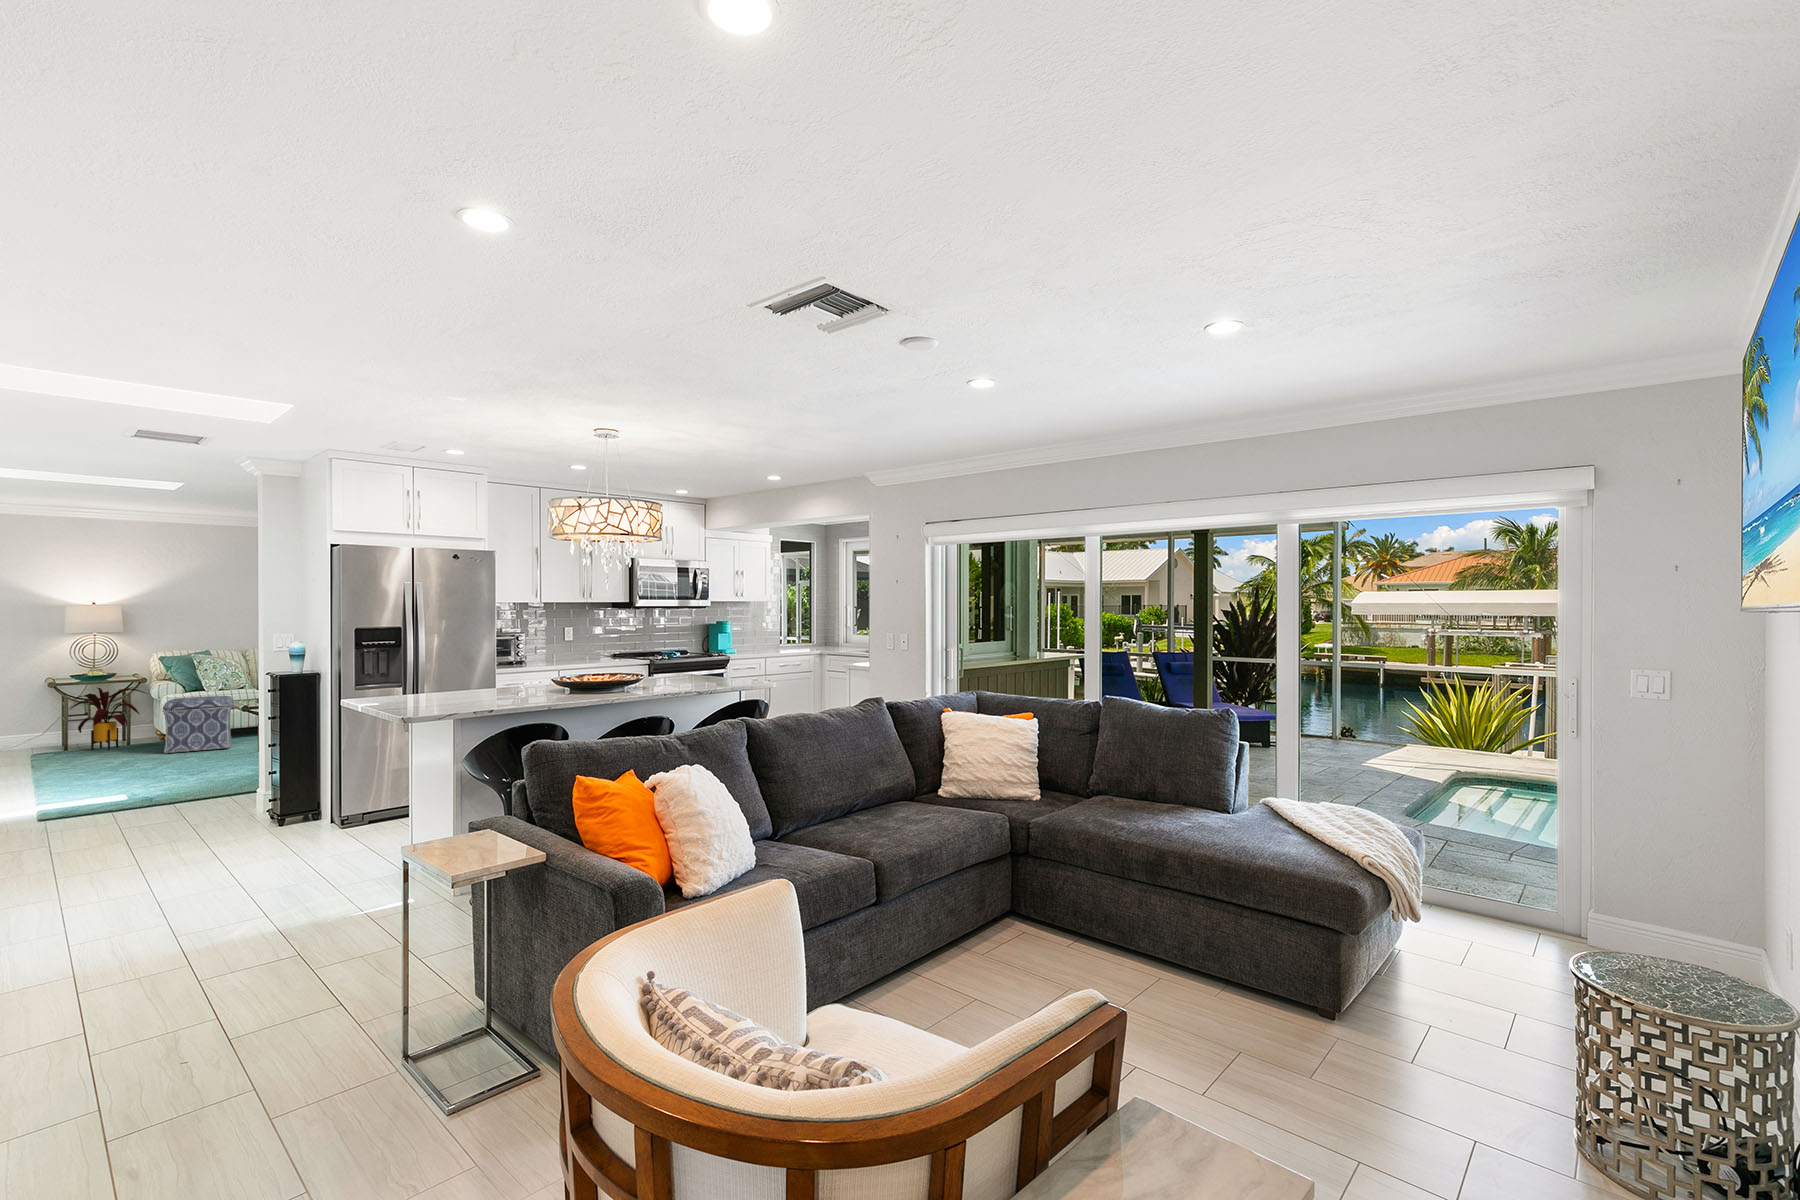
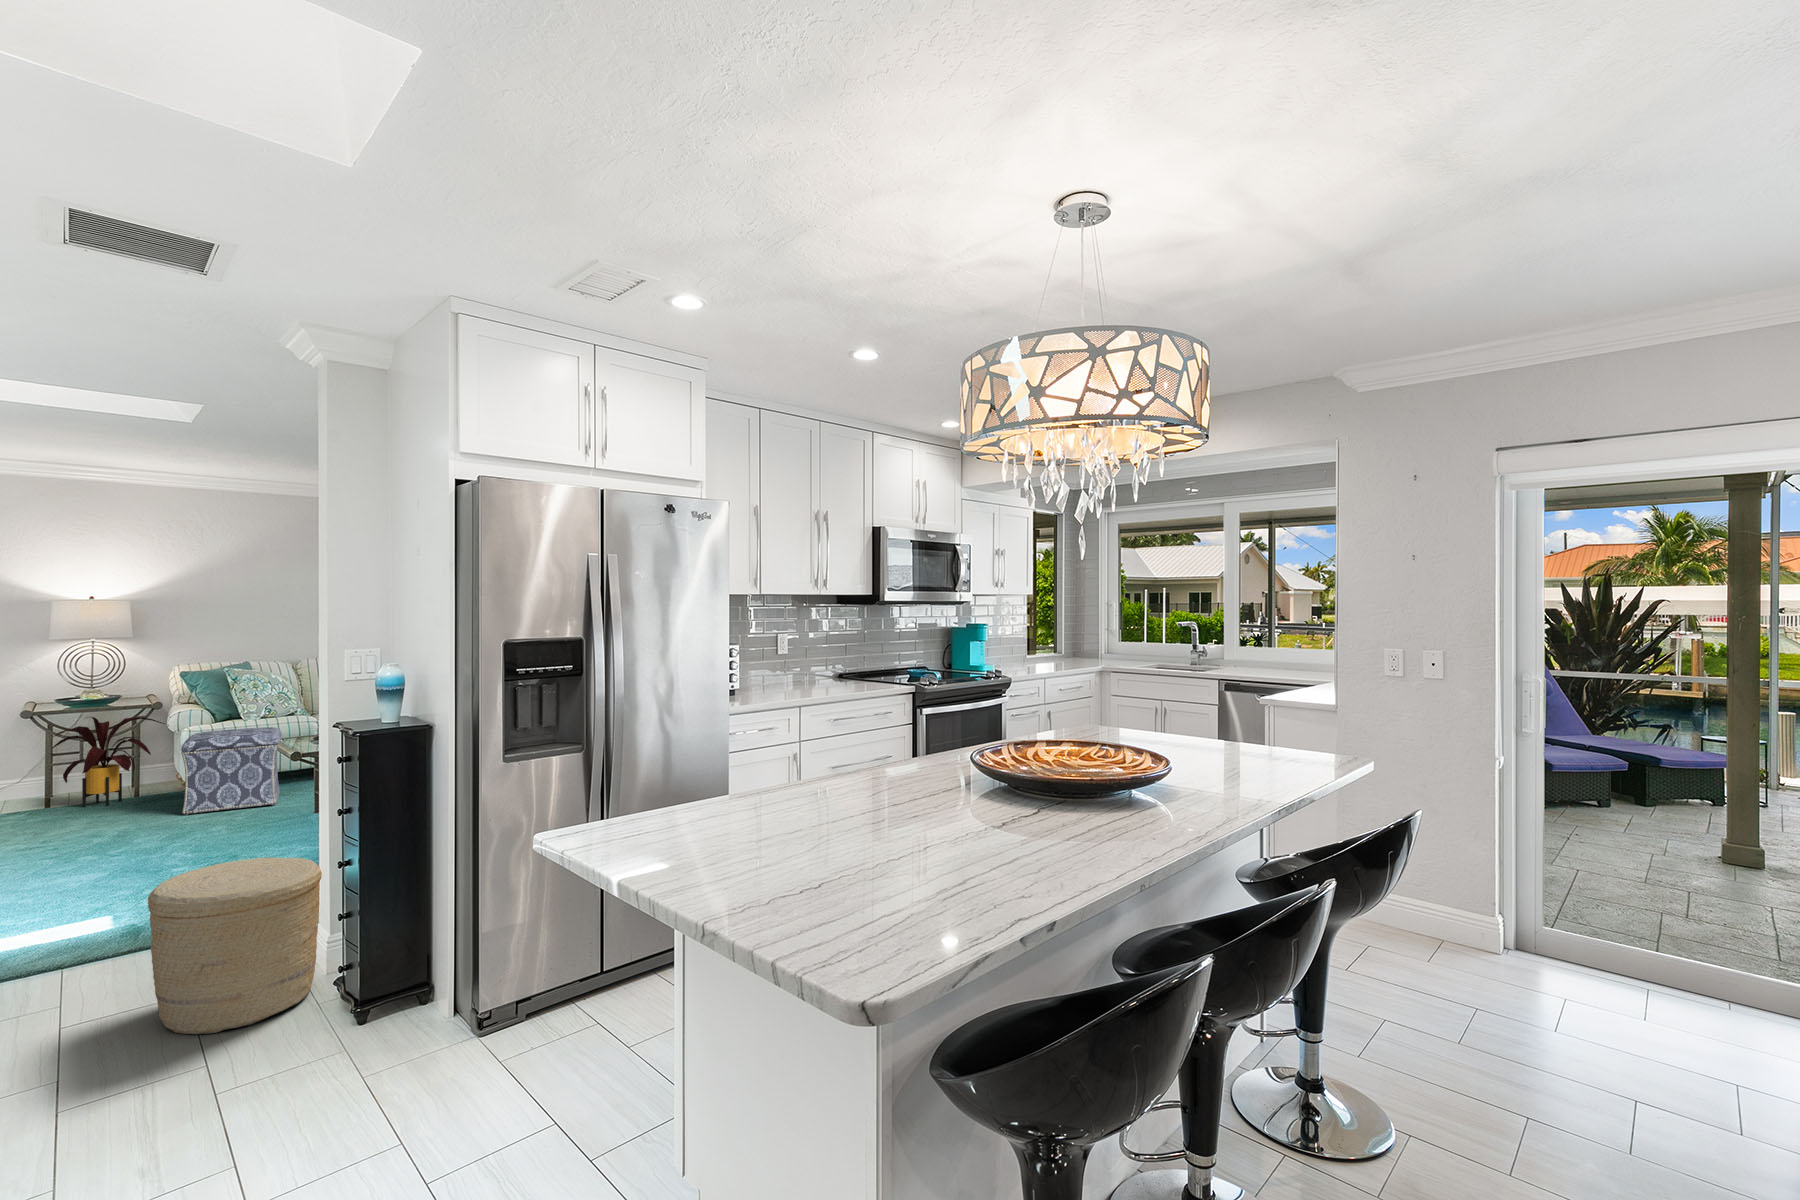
woven basket: none [166,748,259,830] -> present [148,857,322,1034]

